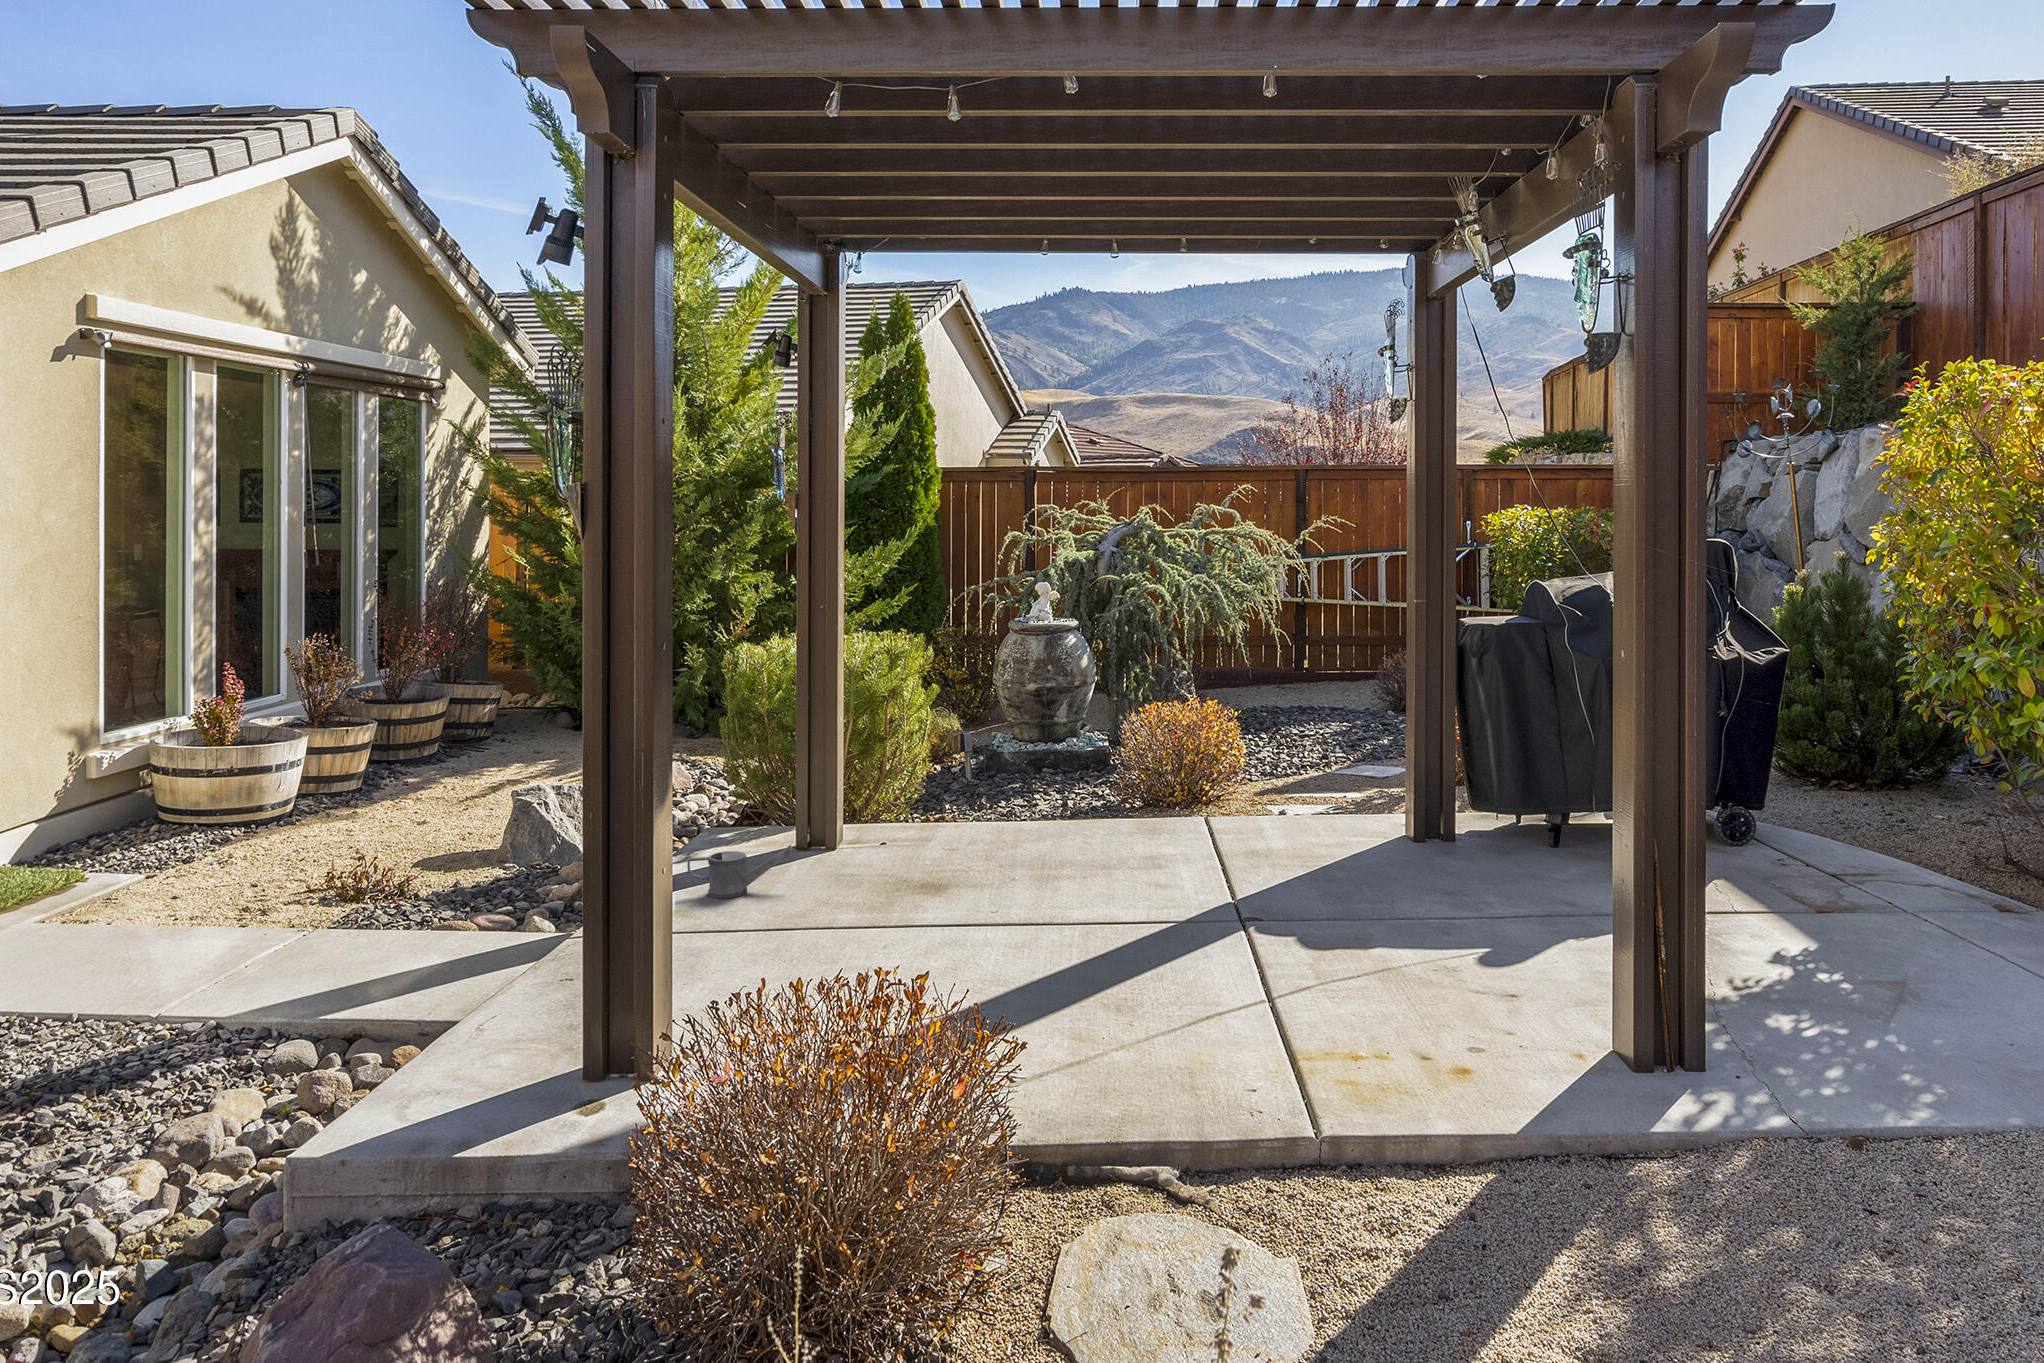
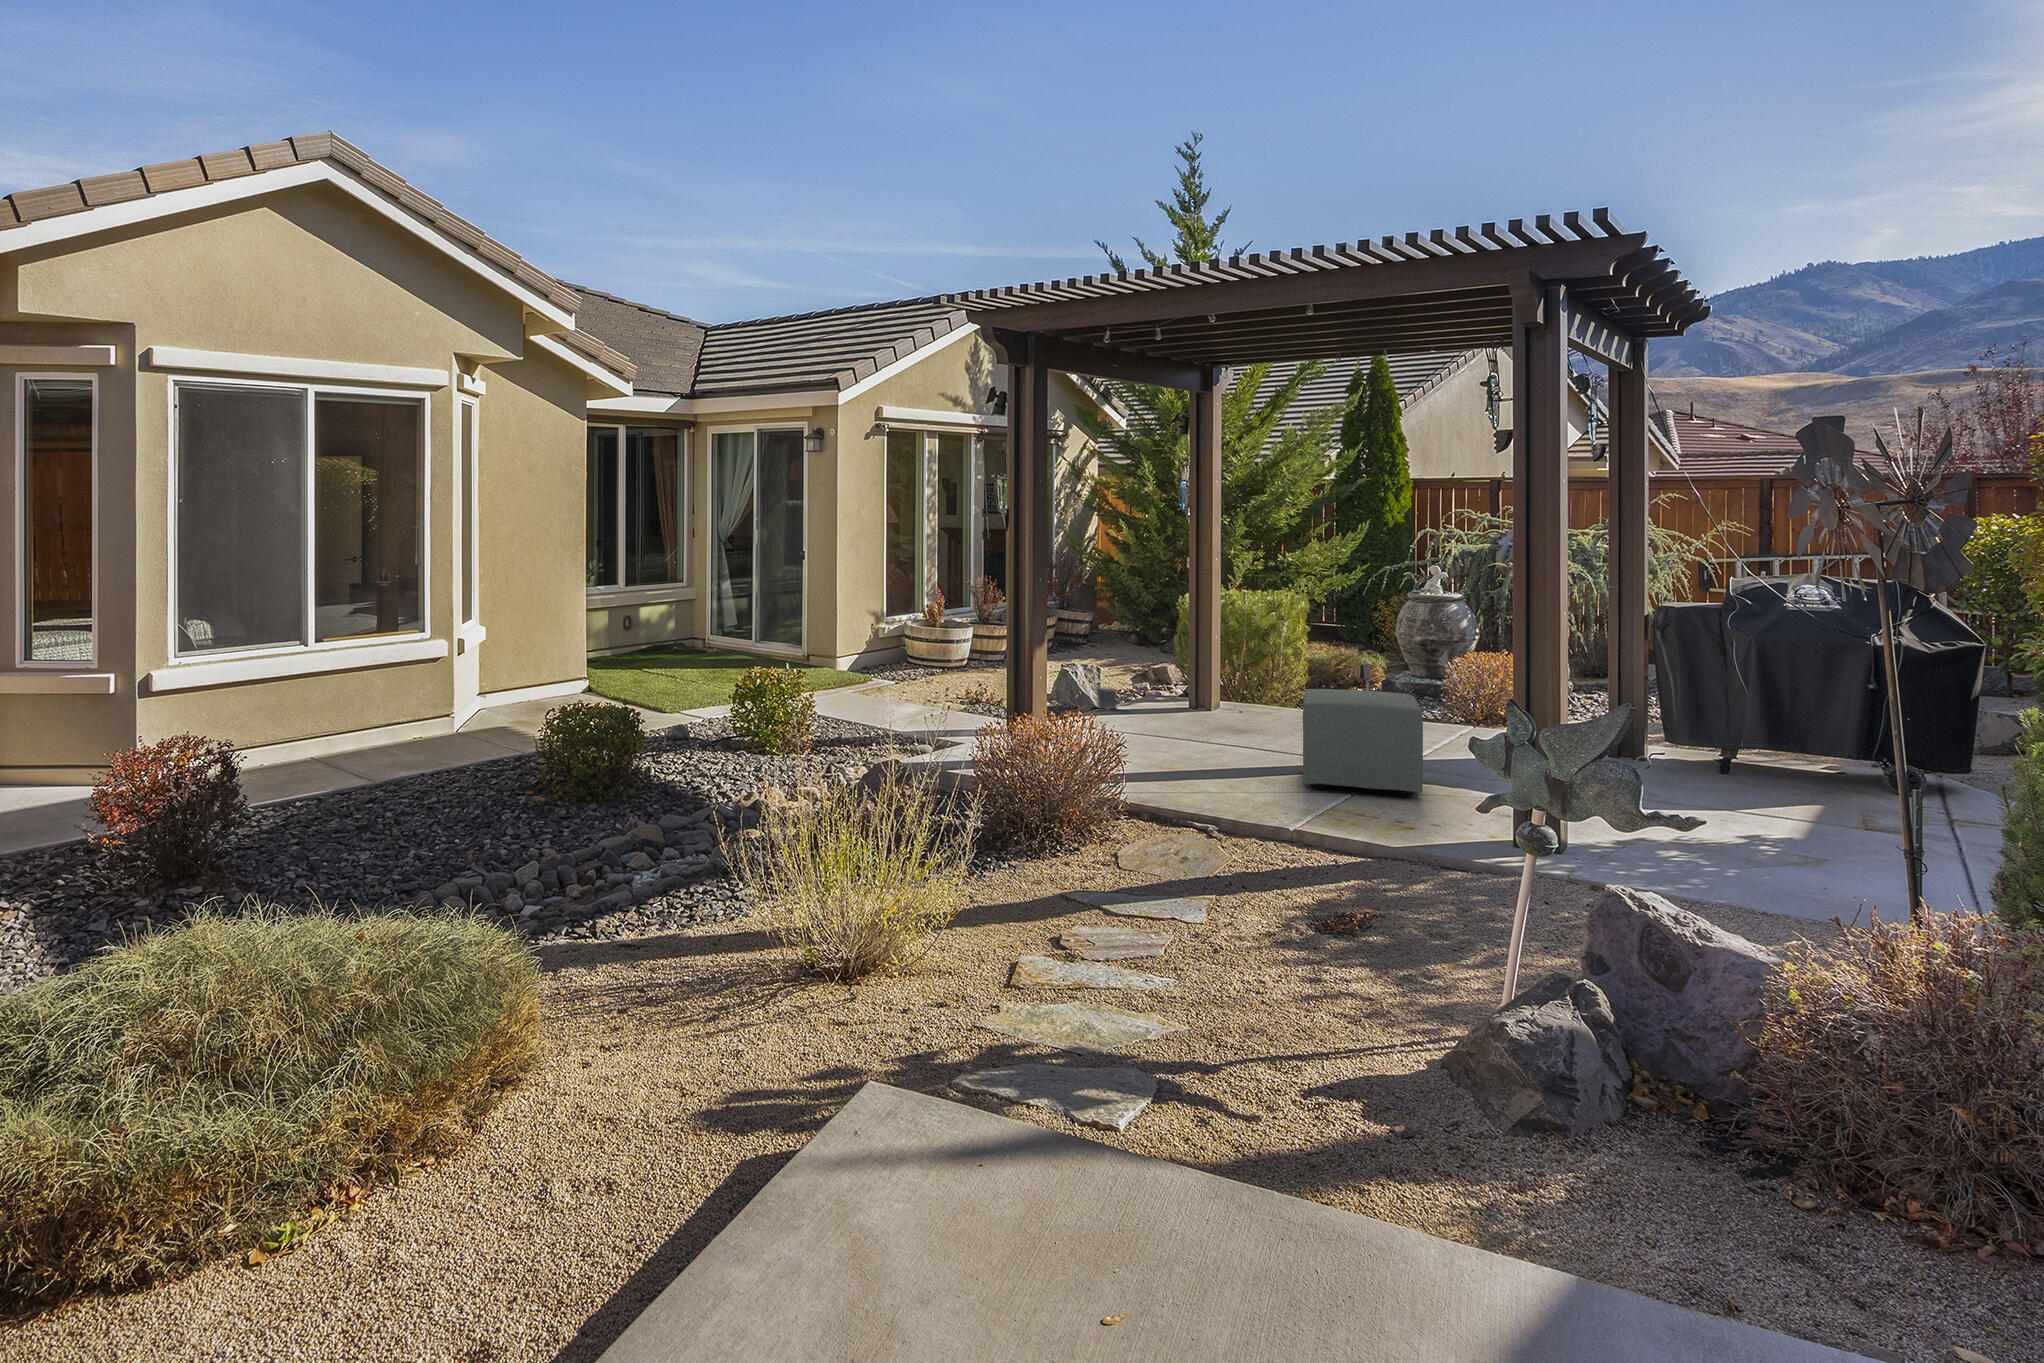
ottoman: none [1263,824,1541,1056] -> present [1303,689,1423,797]

